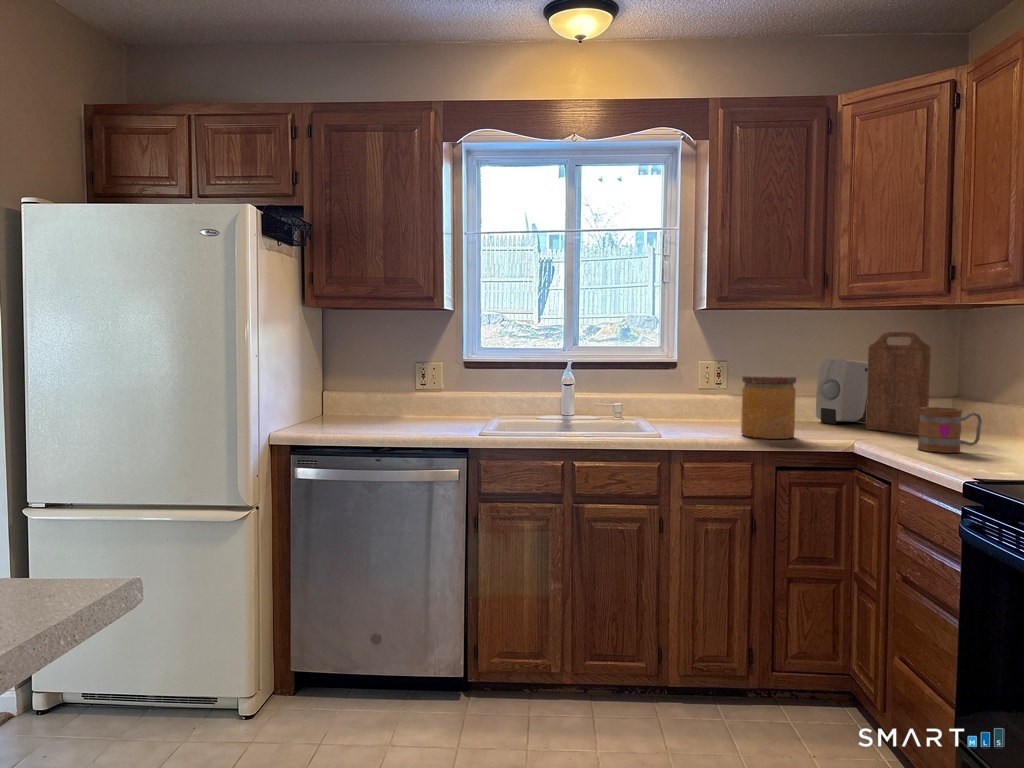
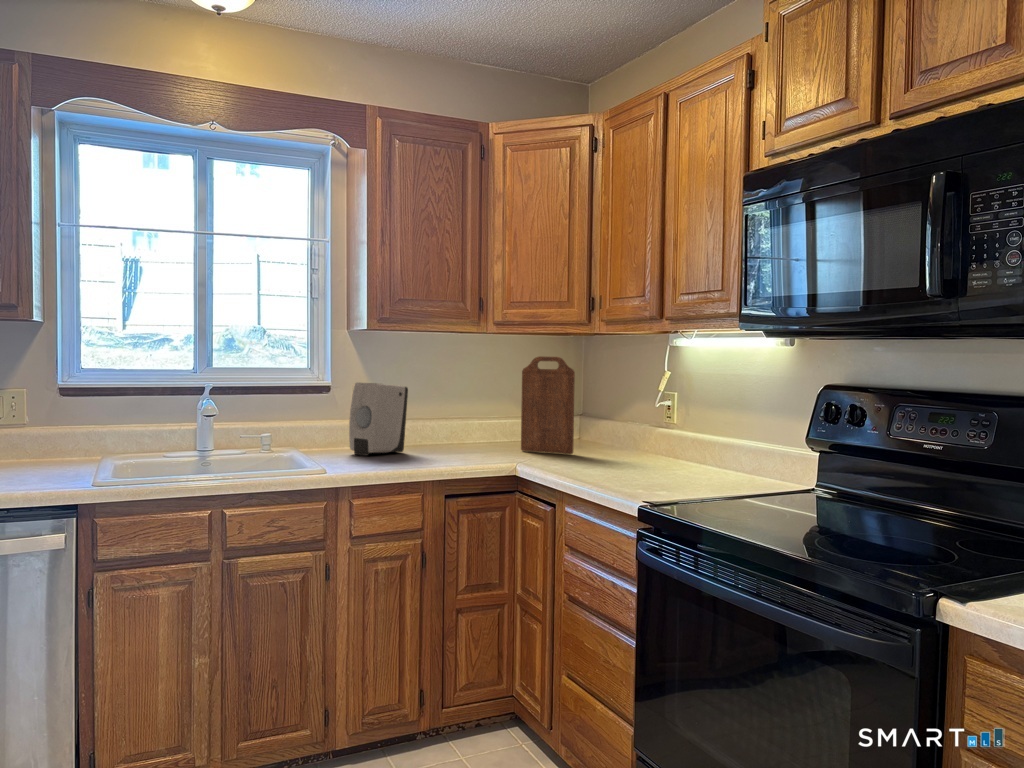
soap dispenser: present [816,359,868,424] -> present [349,382,408,456]
jar: present [741,375,796,439] -> none [409,400,462,467]
mug: present [918,407,982,453] -> none [571,429,620,472]

